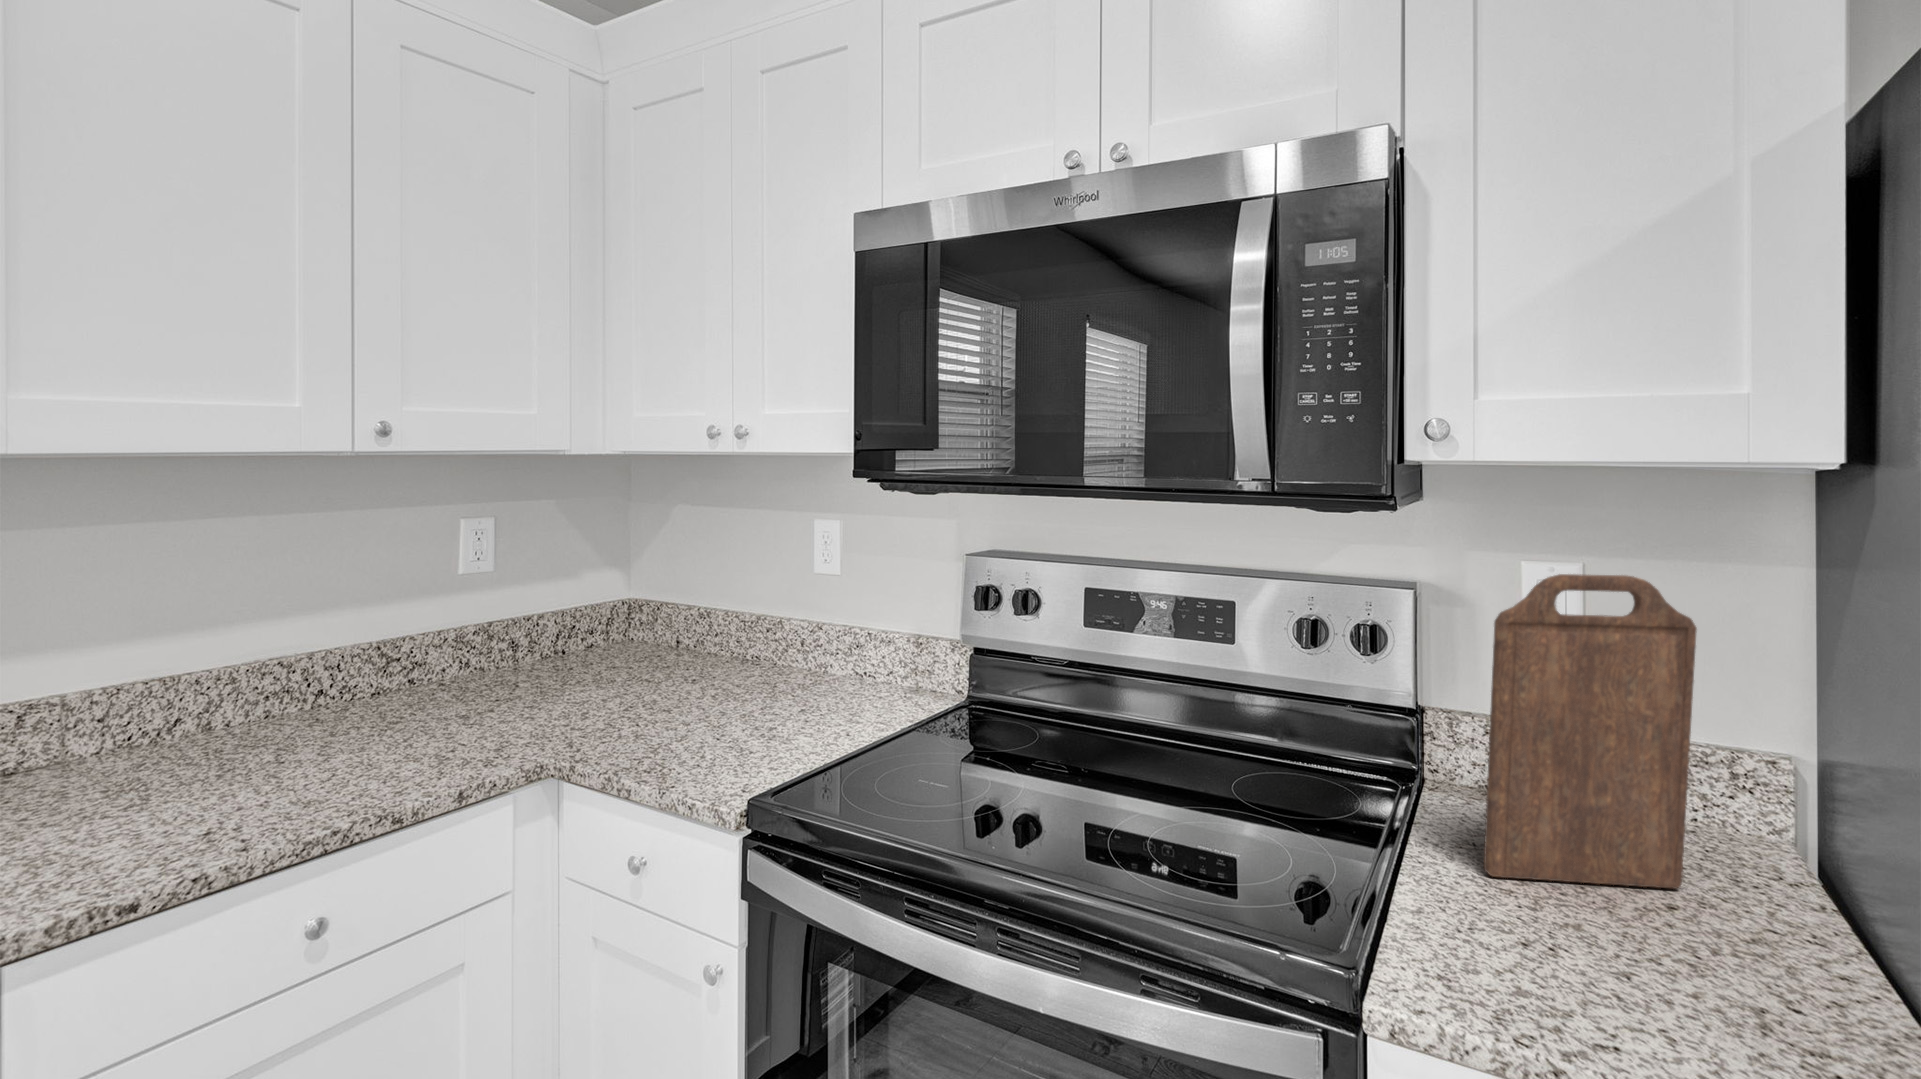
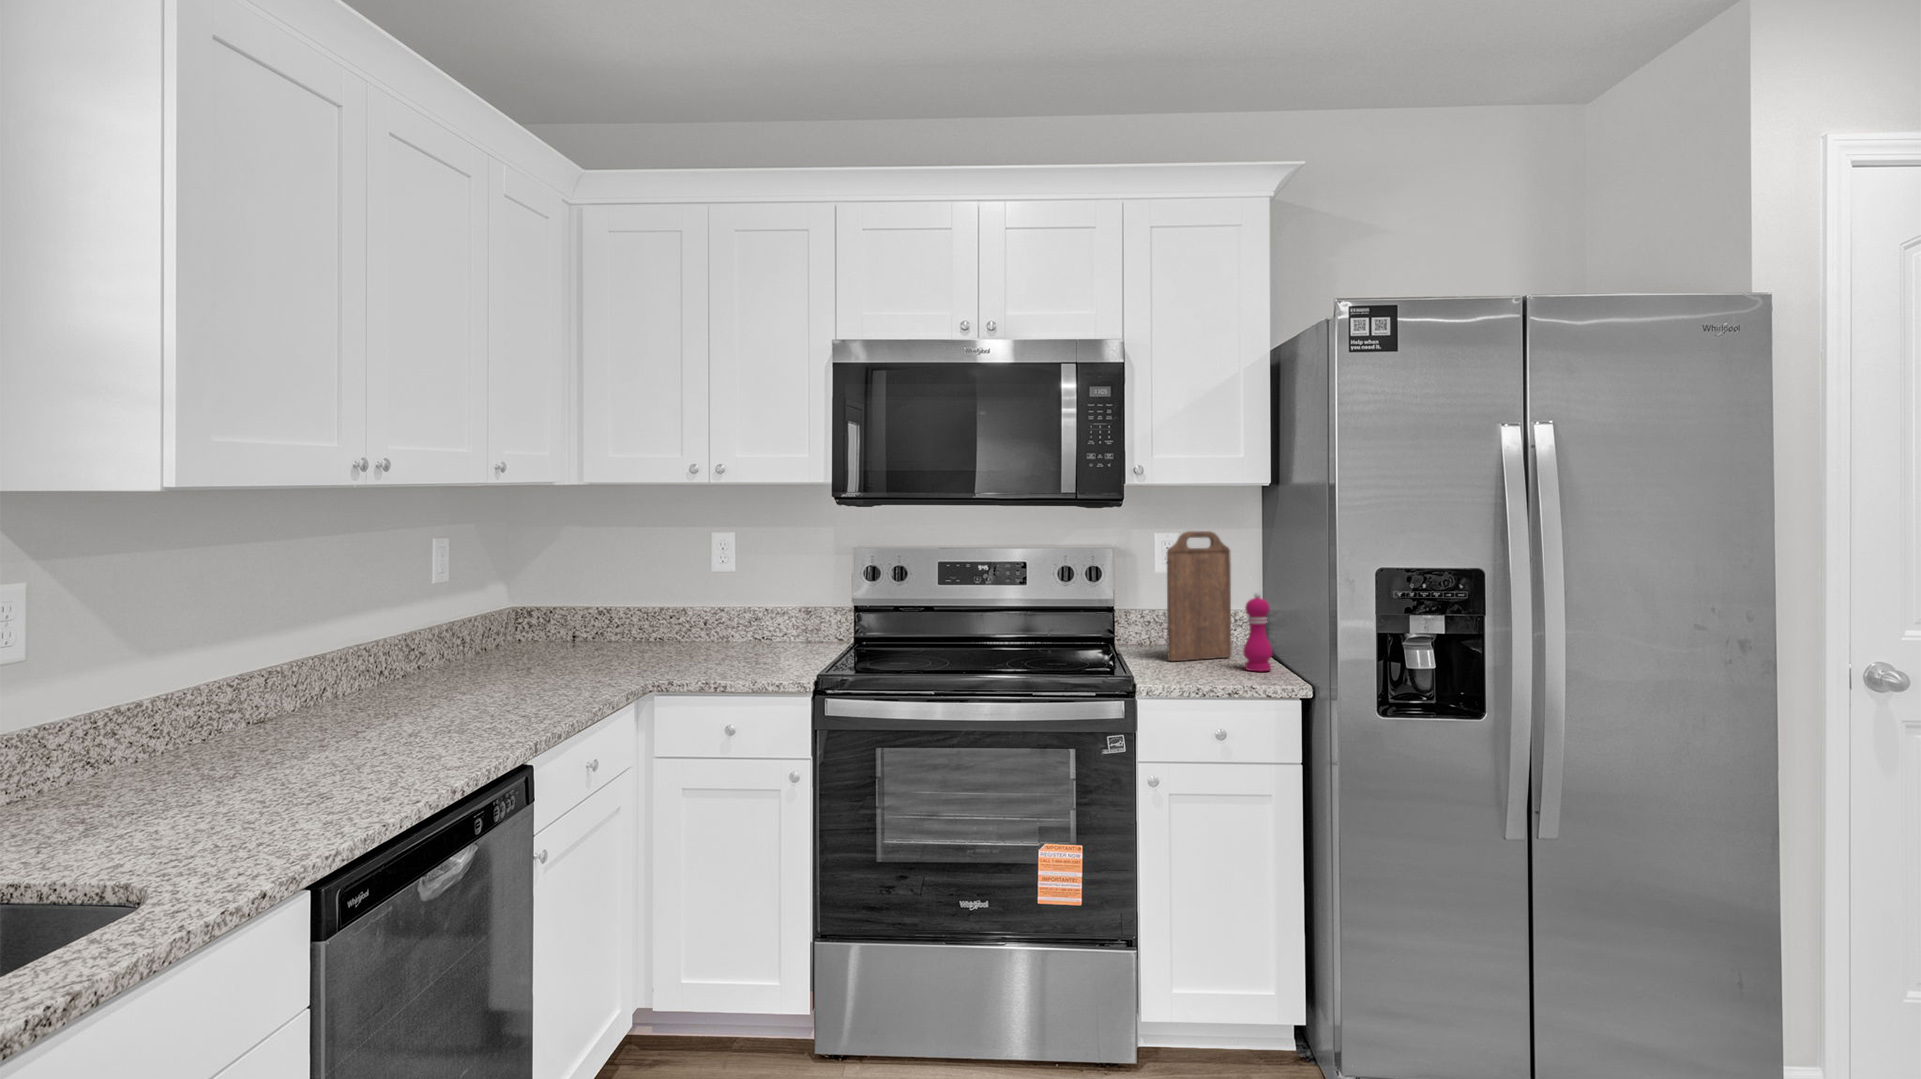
pepper mill: none [1685,769,1788,1000] -> present [1243,592,1272,671]

